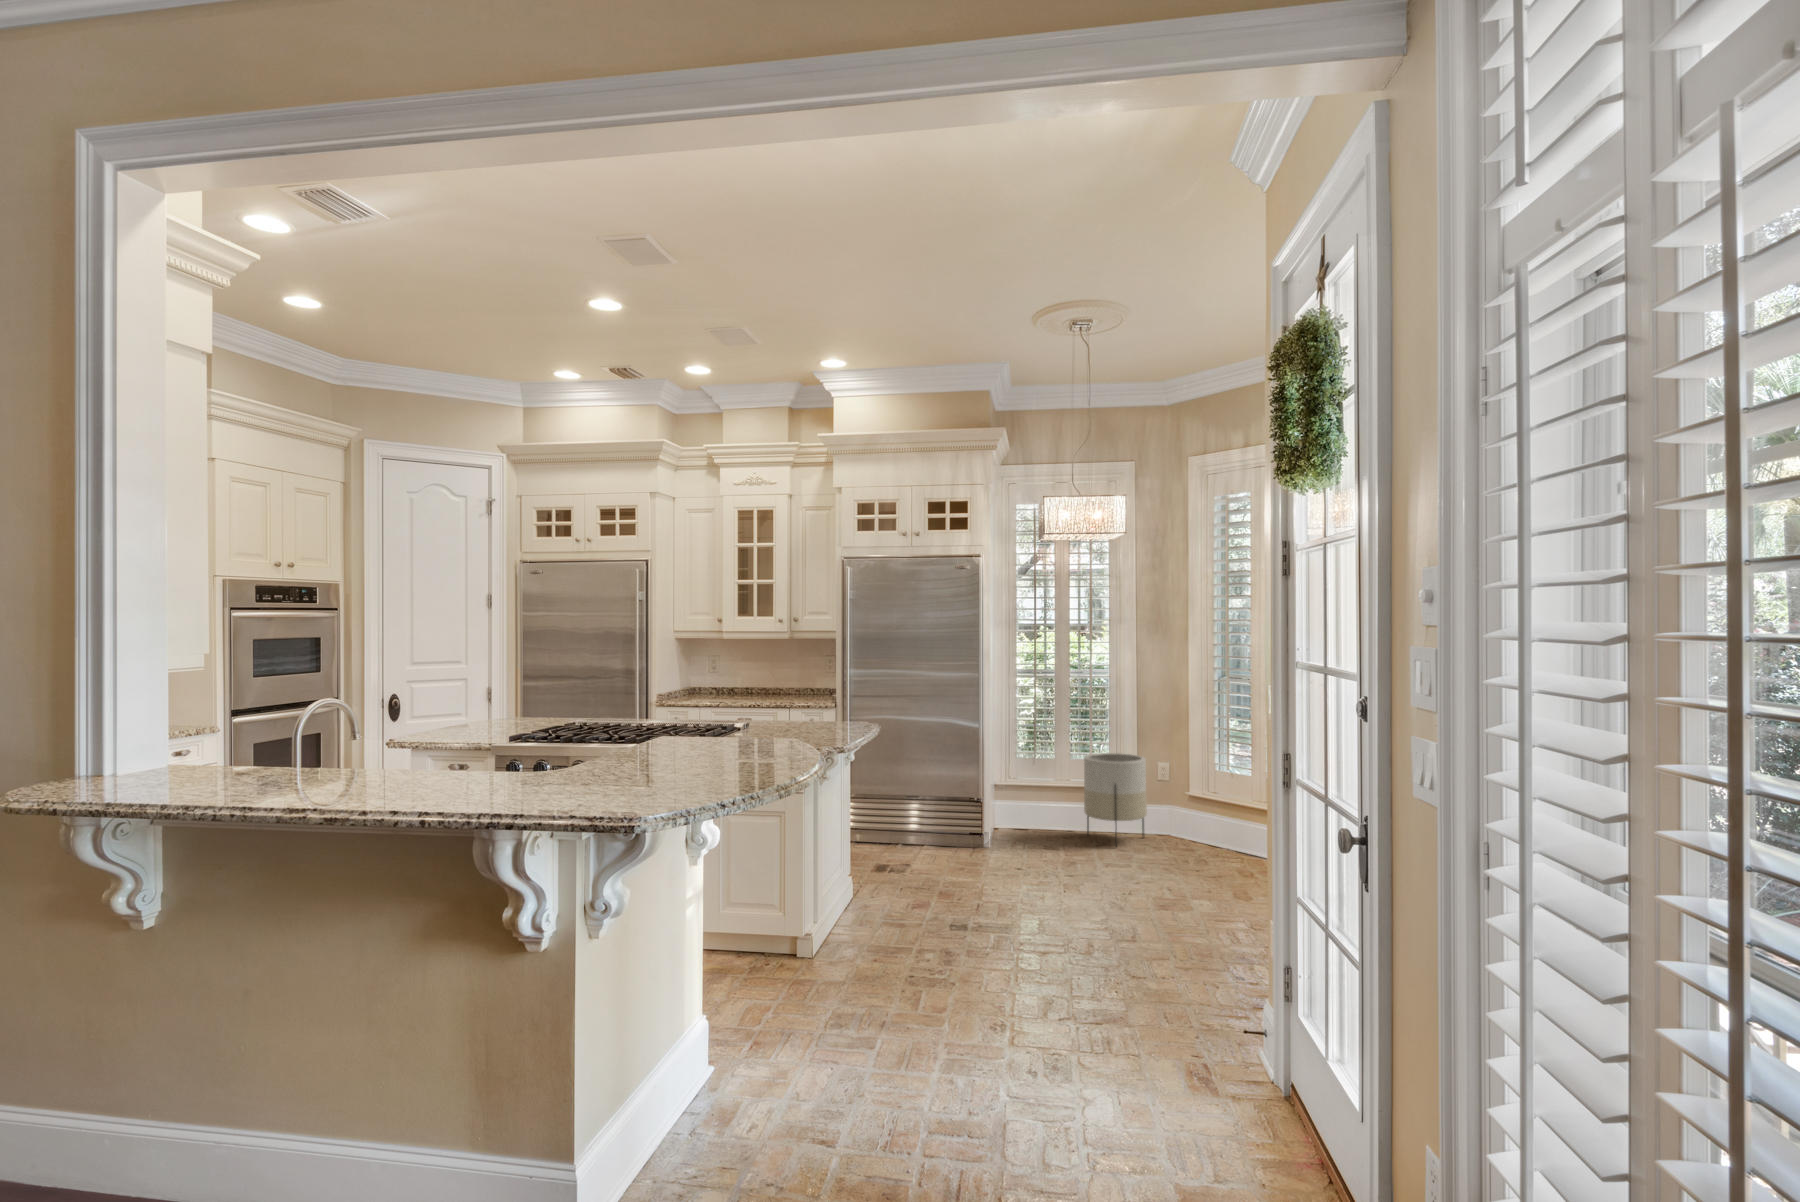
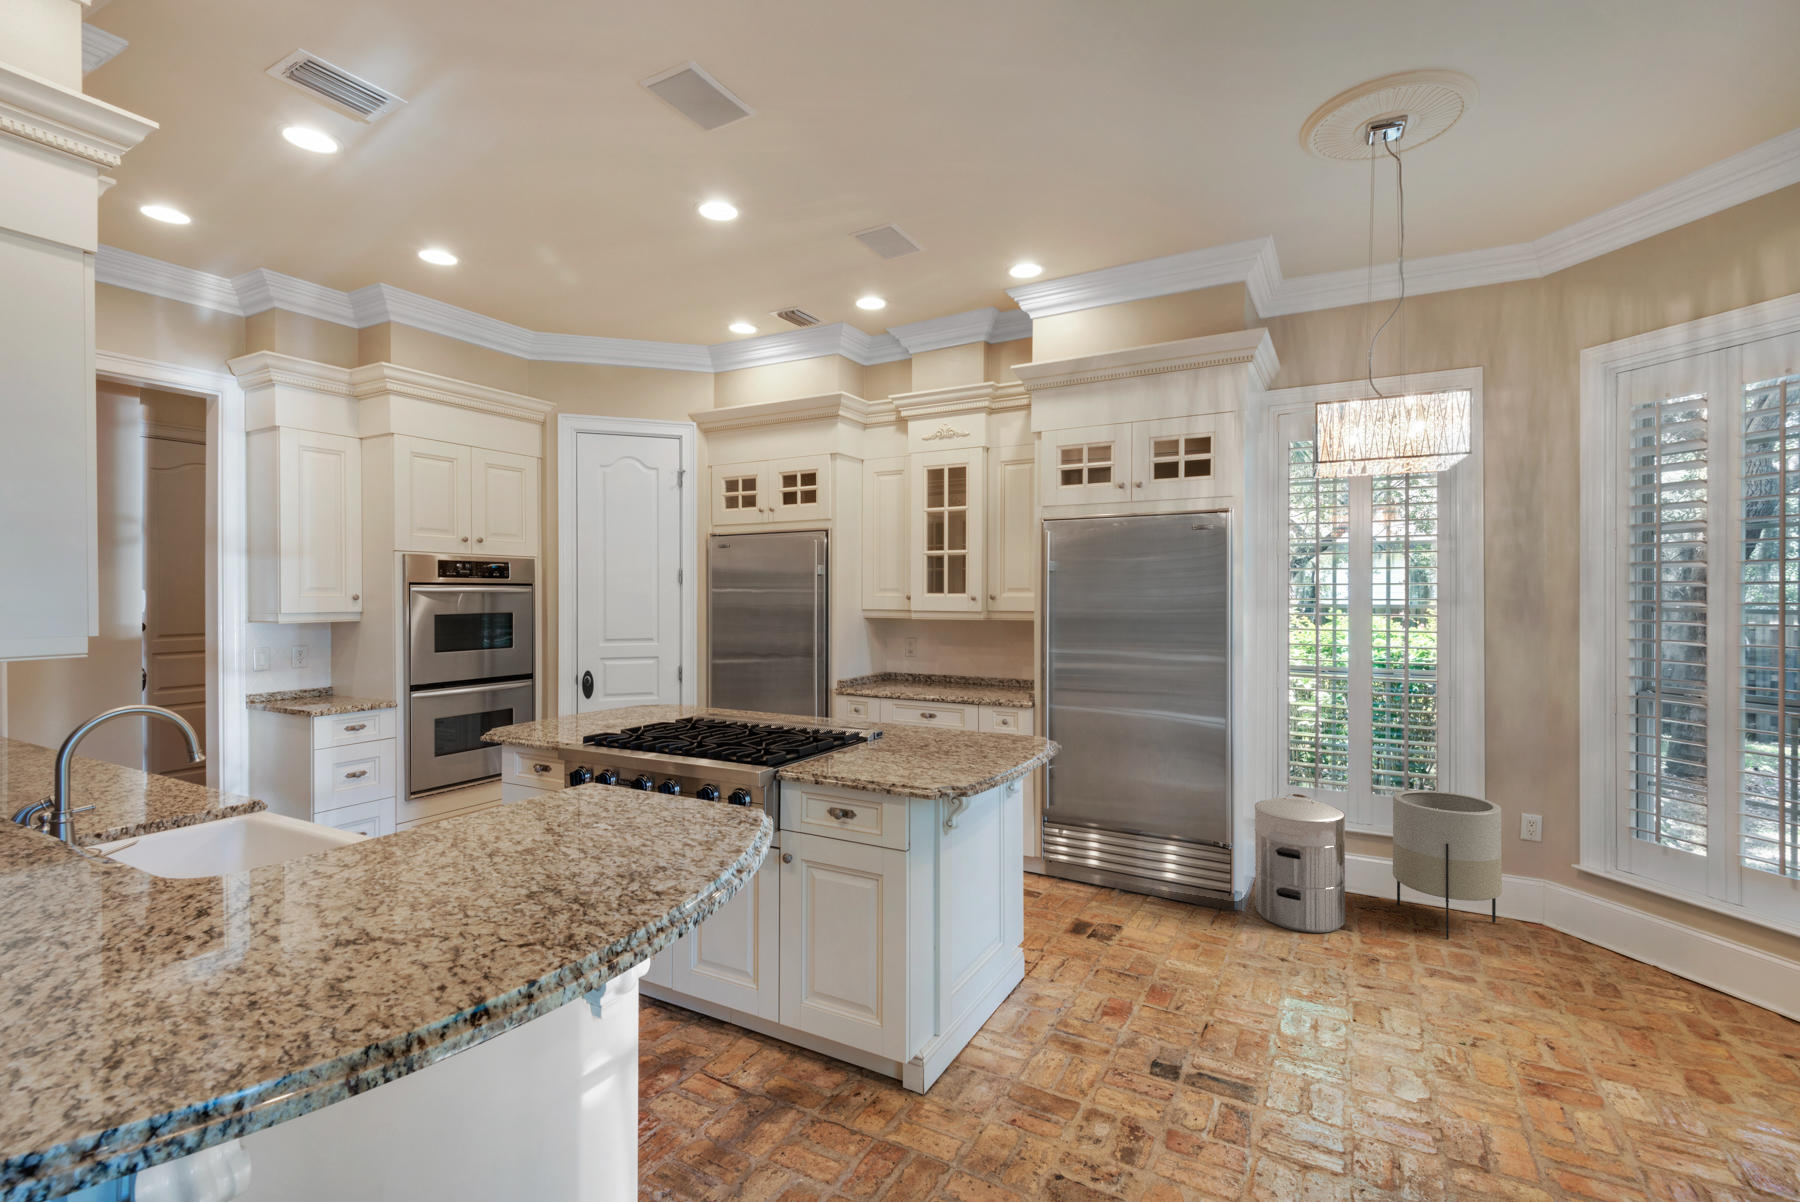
waste bin: none [997,759,1056,854] -> present [1255,794,1345,933]

